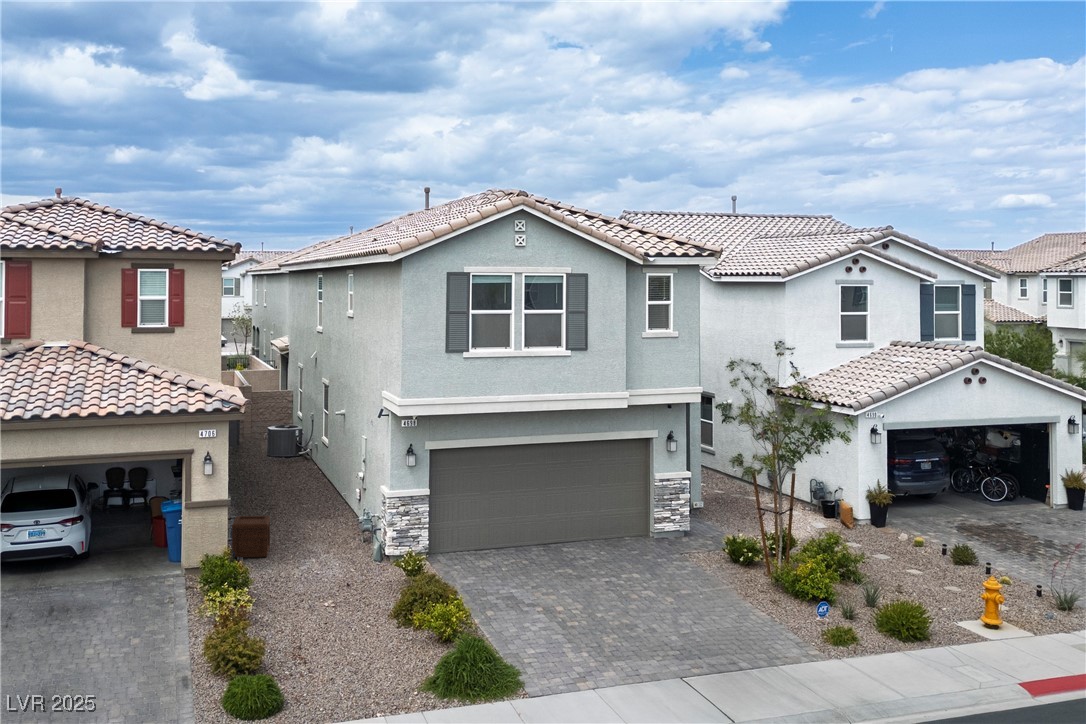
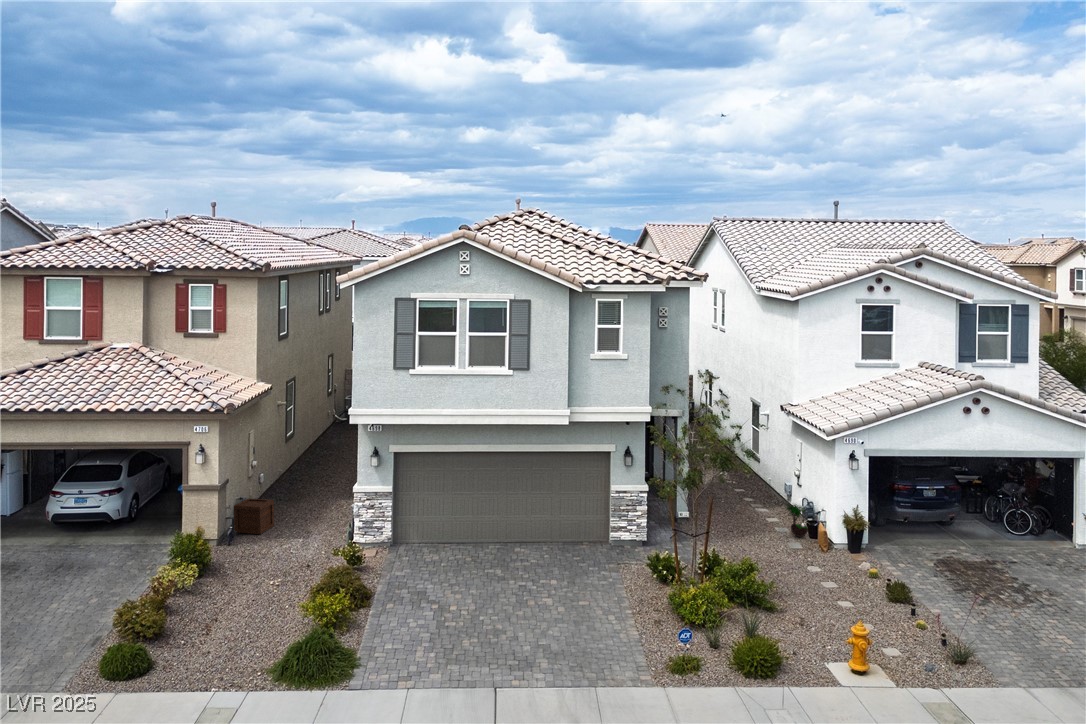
potted tree: none [802,480,827,517] -> present [786,504,808,537]

